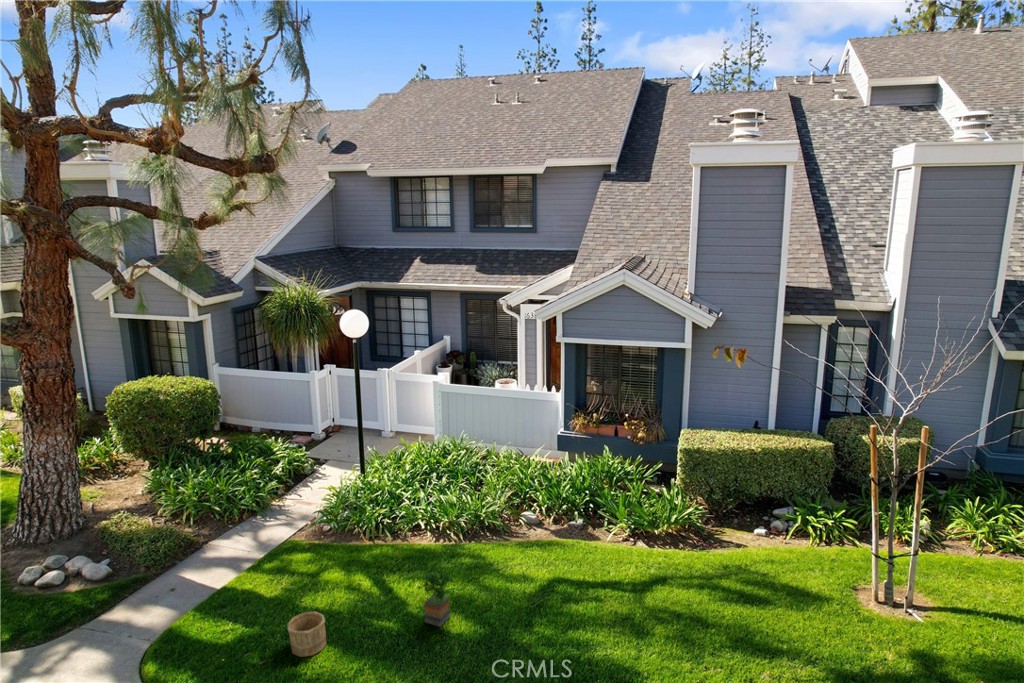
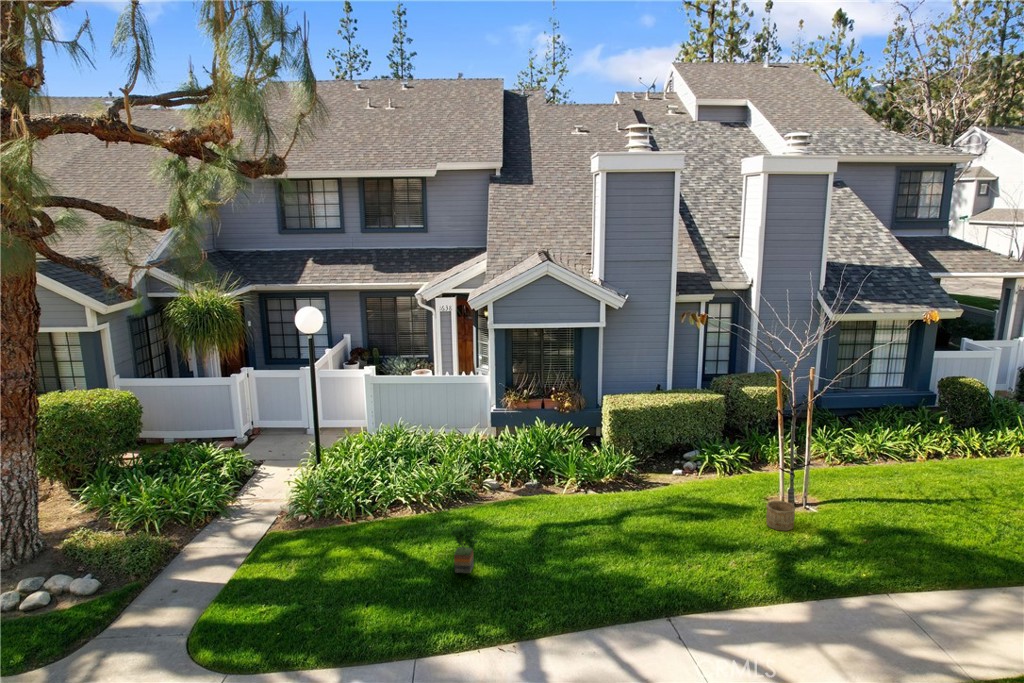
wooden bucket: present [287,612,326,657] -> present [766,501,796,531]

